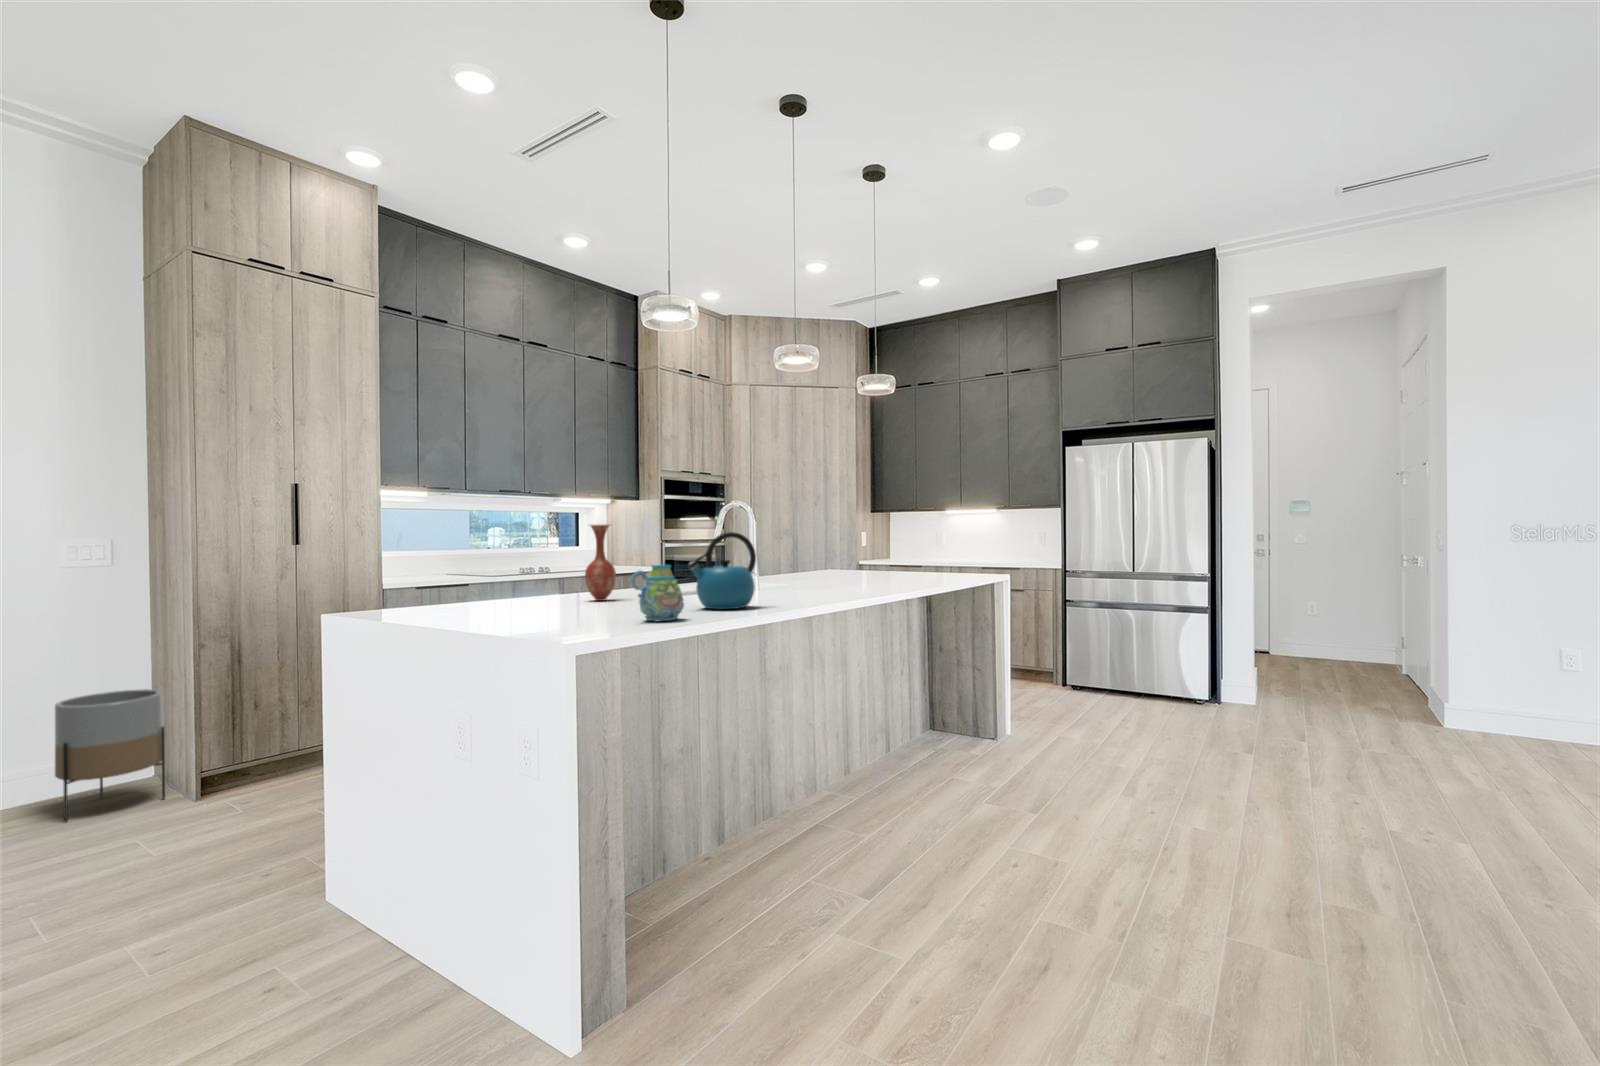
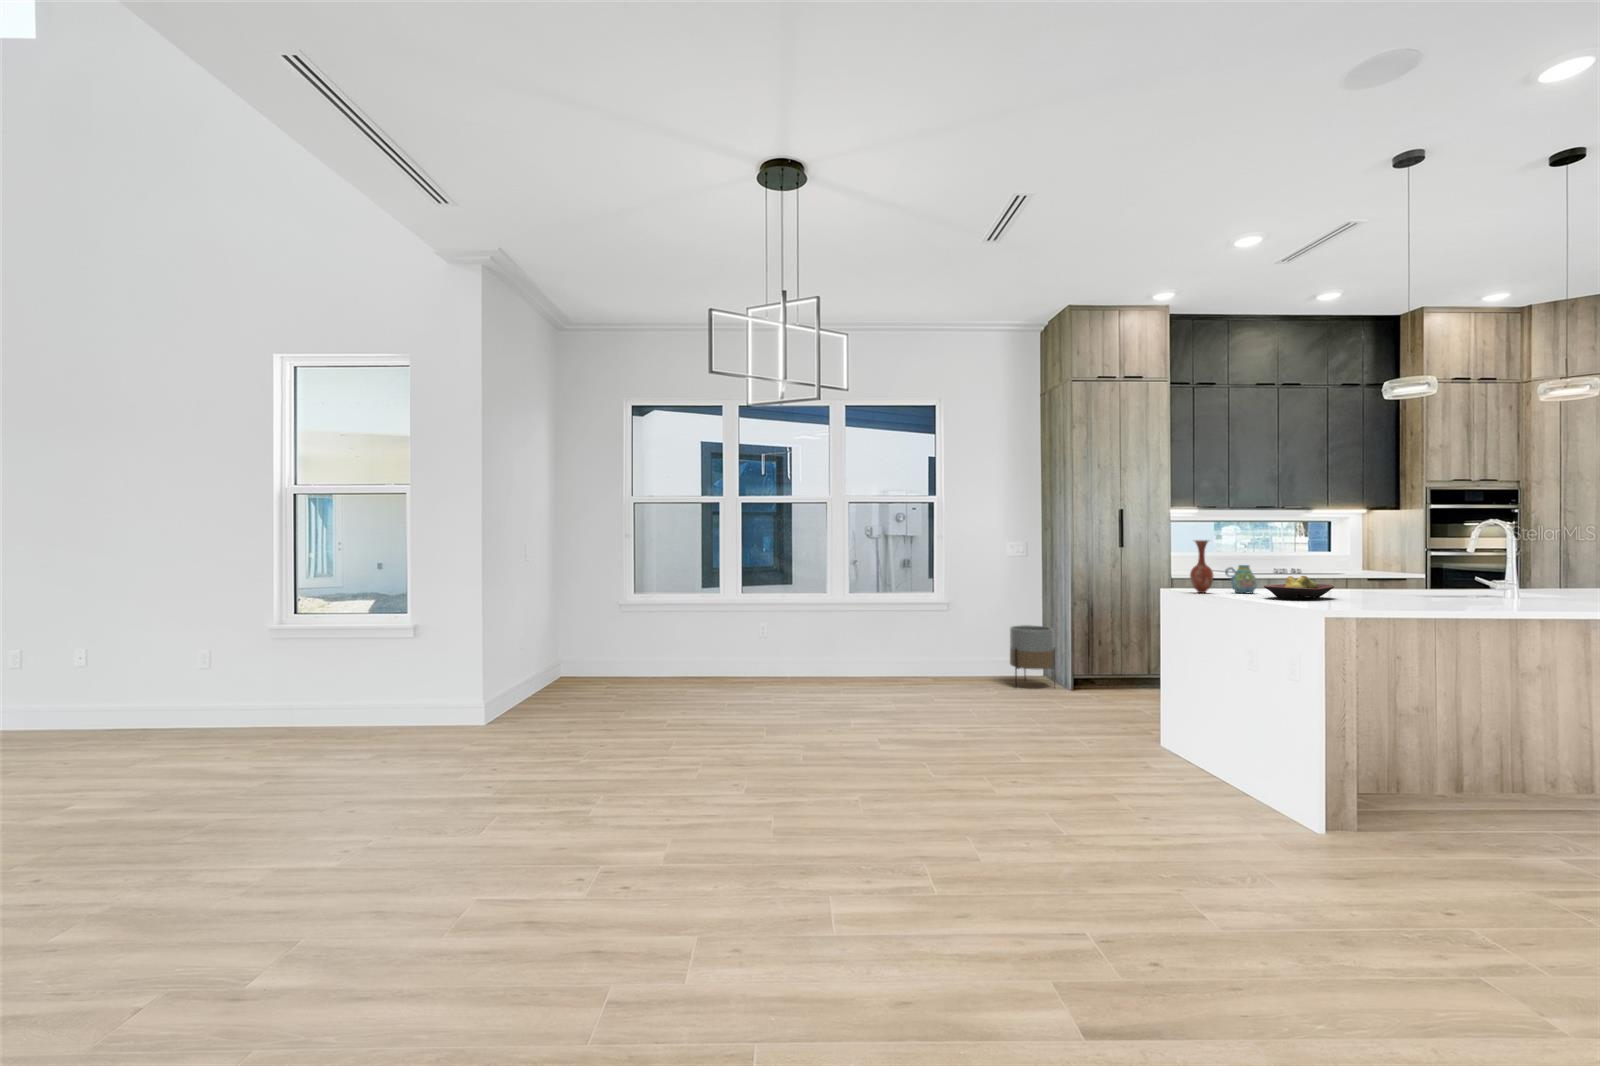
vase: present [585,525,616,601] -> present [1190,540,1214,593]
kettle: present [688,532,756,609] -> none [1406,549,1473,604]
mug: present [631,565,684,621] -> present [1225,565,1257,593]
fruit bowl: none [497,578,598,621] -> present [1264,576,1334,600]

